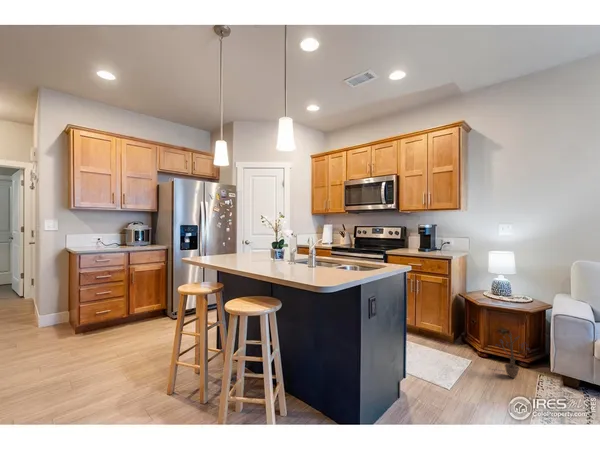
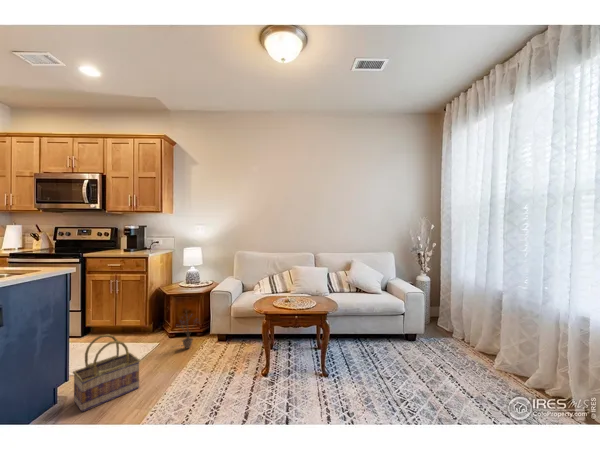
basket: none [412,338,478,414] -> present [73,334,140,412]

